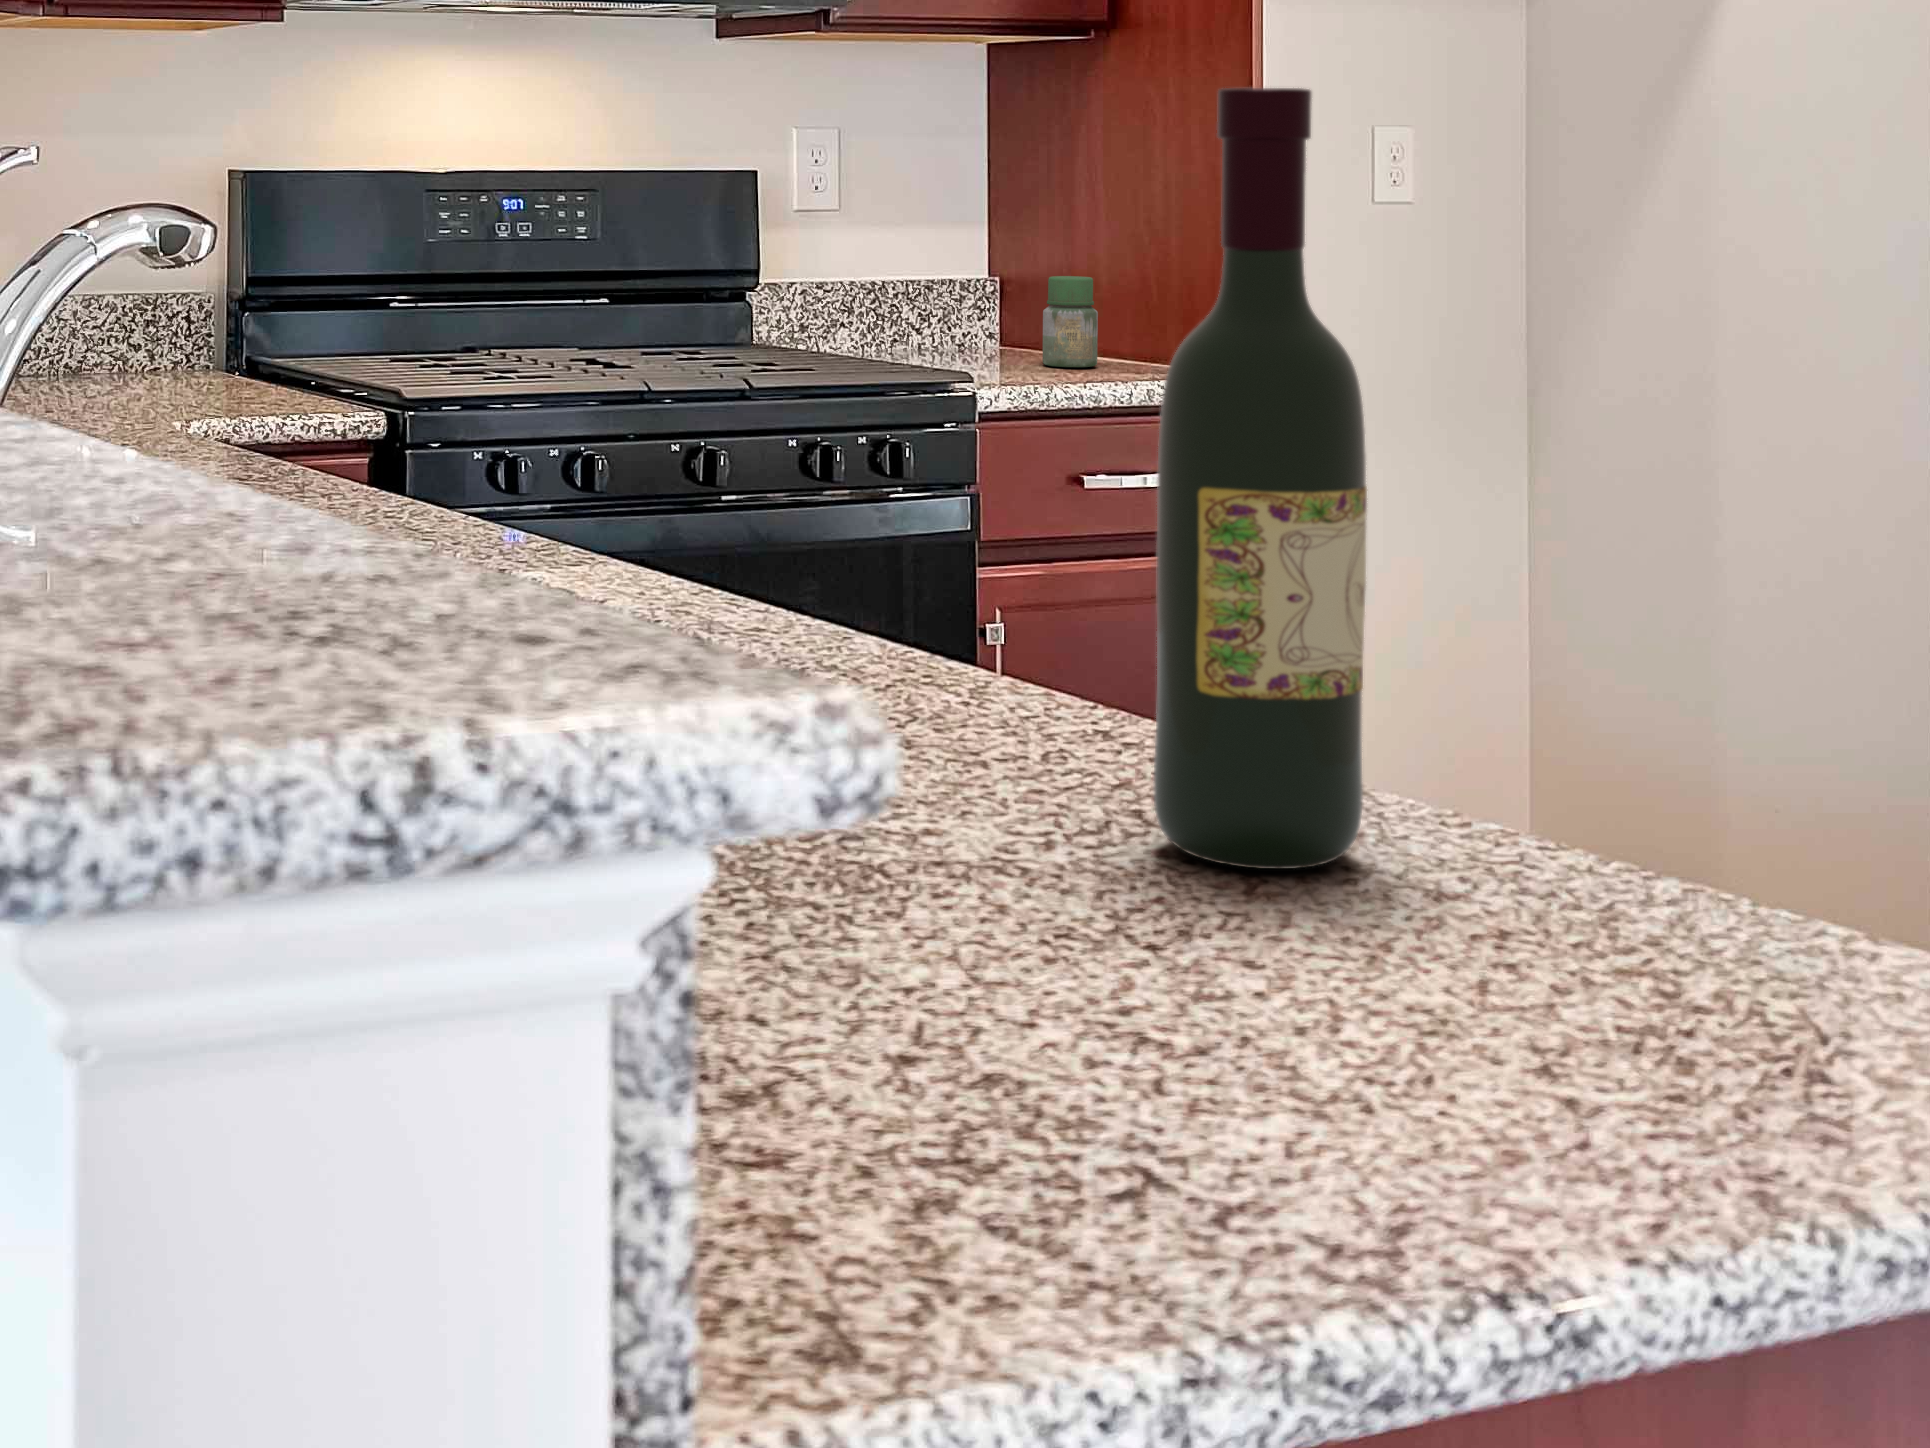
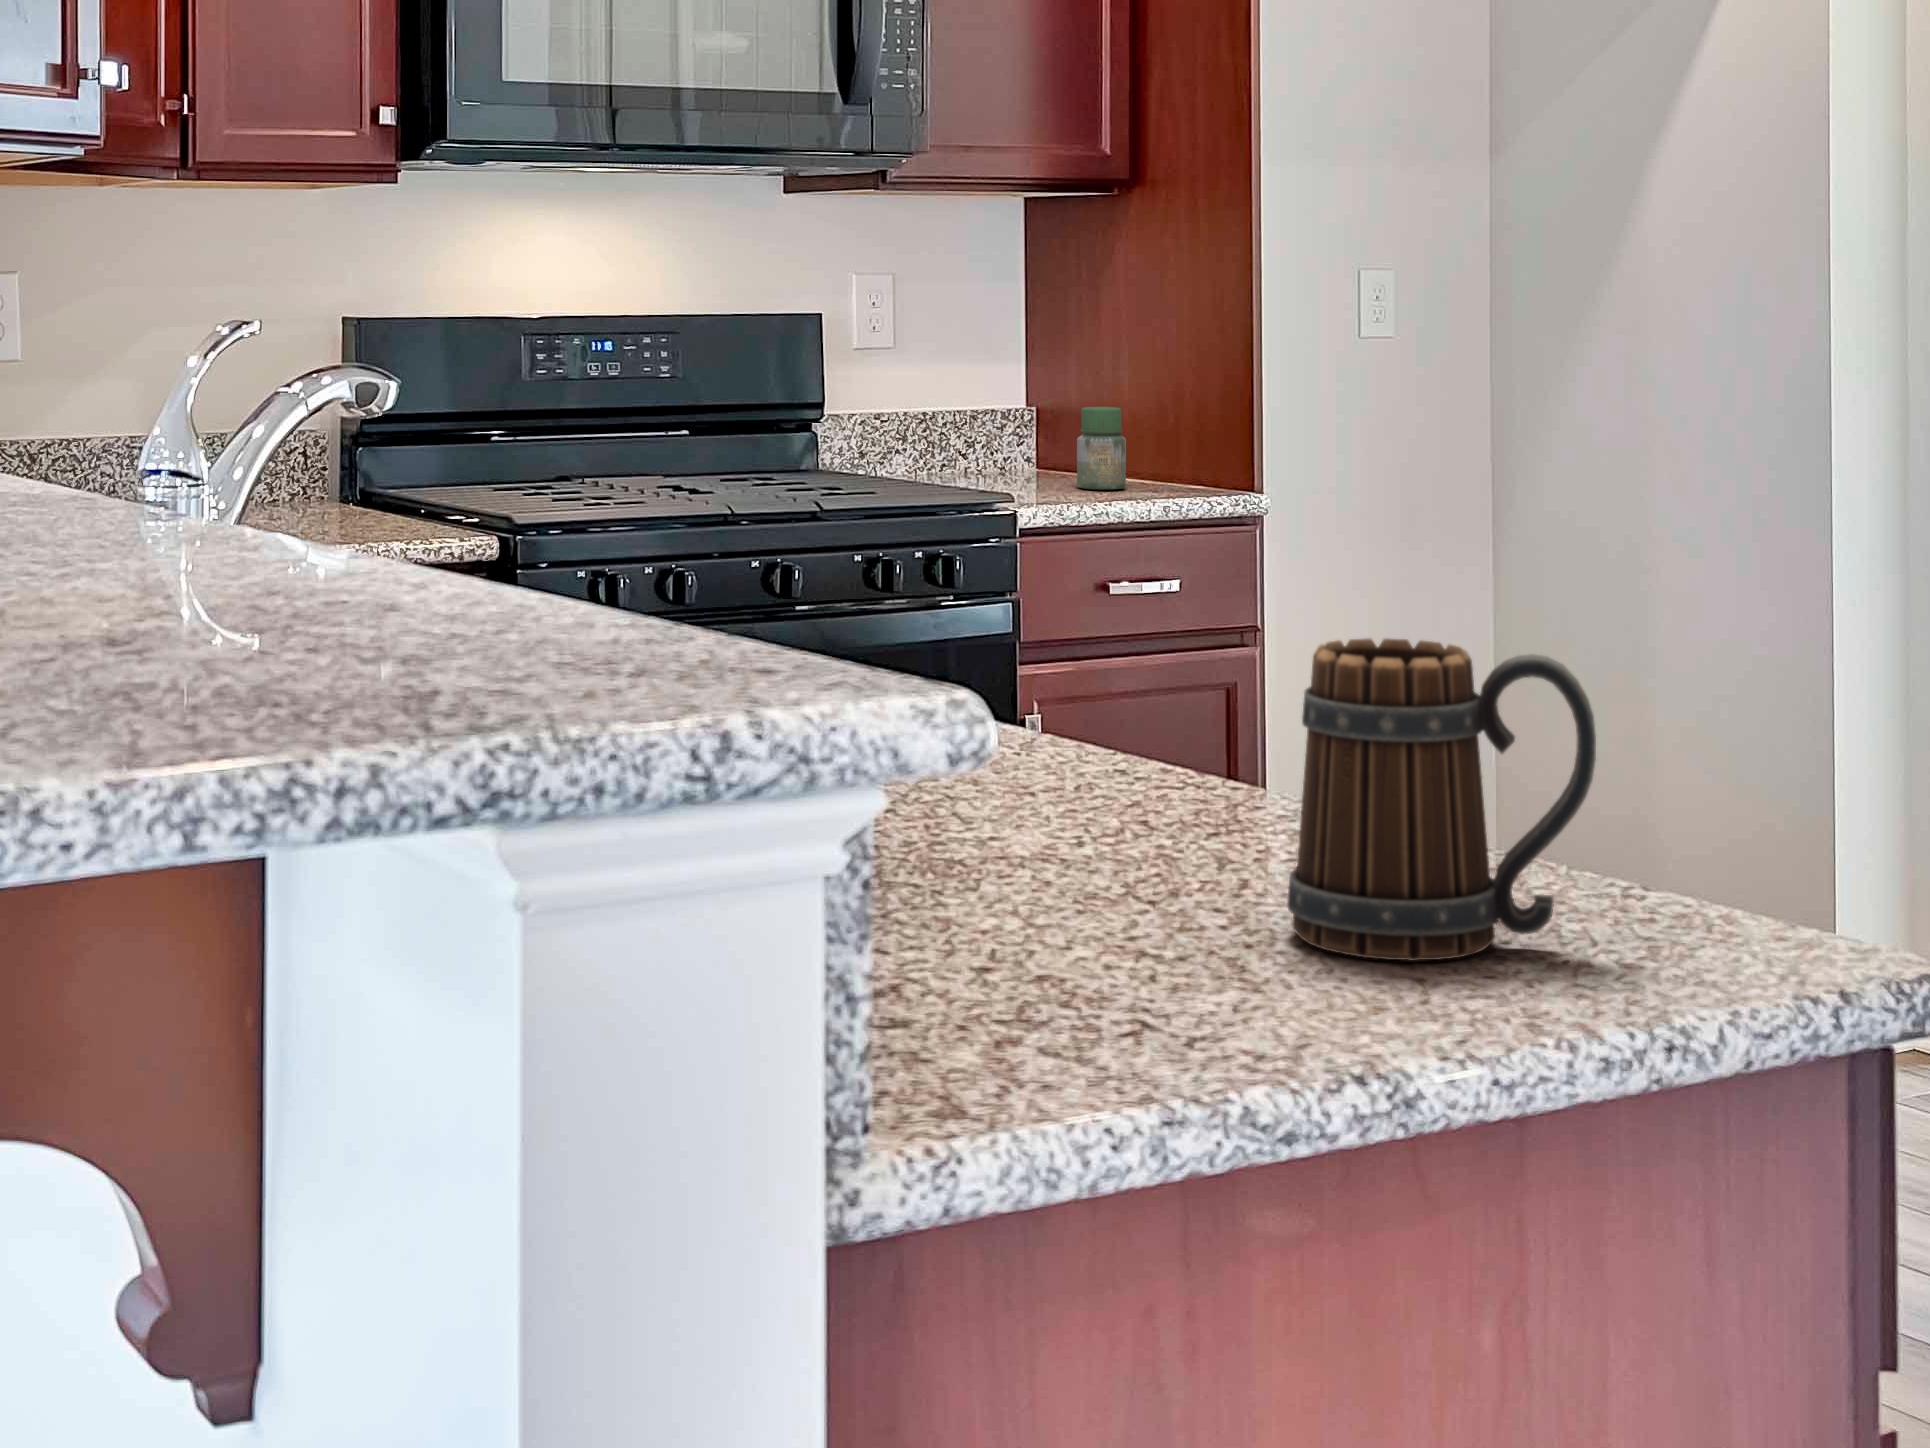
wine bottle: present [1153,88,1367,869] -> none [1157,290,1305,858]
mug: none [1352,579,1835,1060] -> present [1287,638,1596,961]

